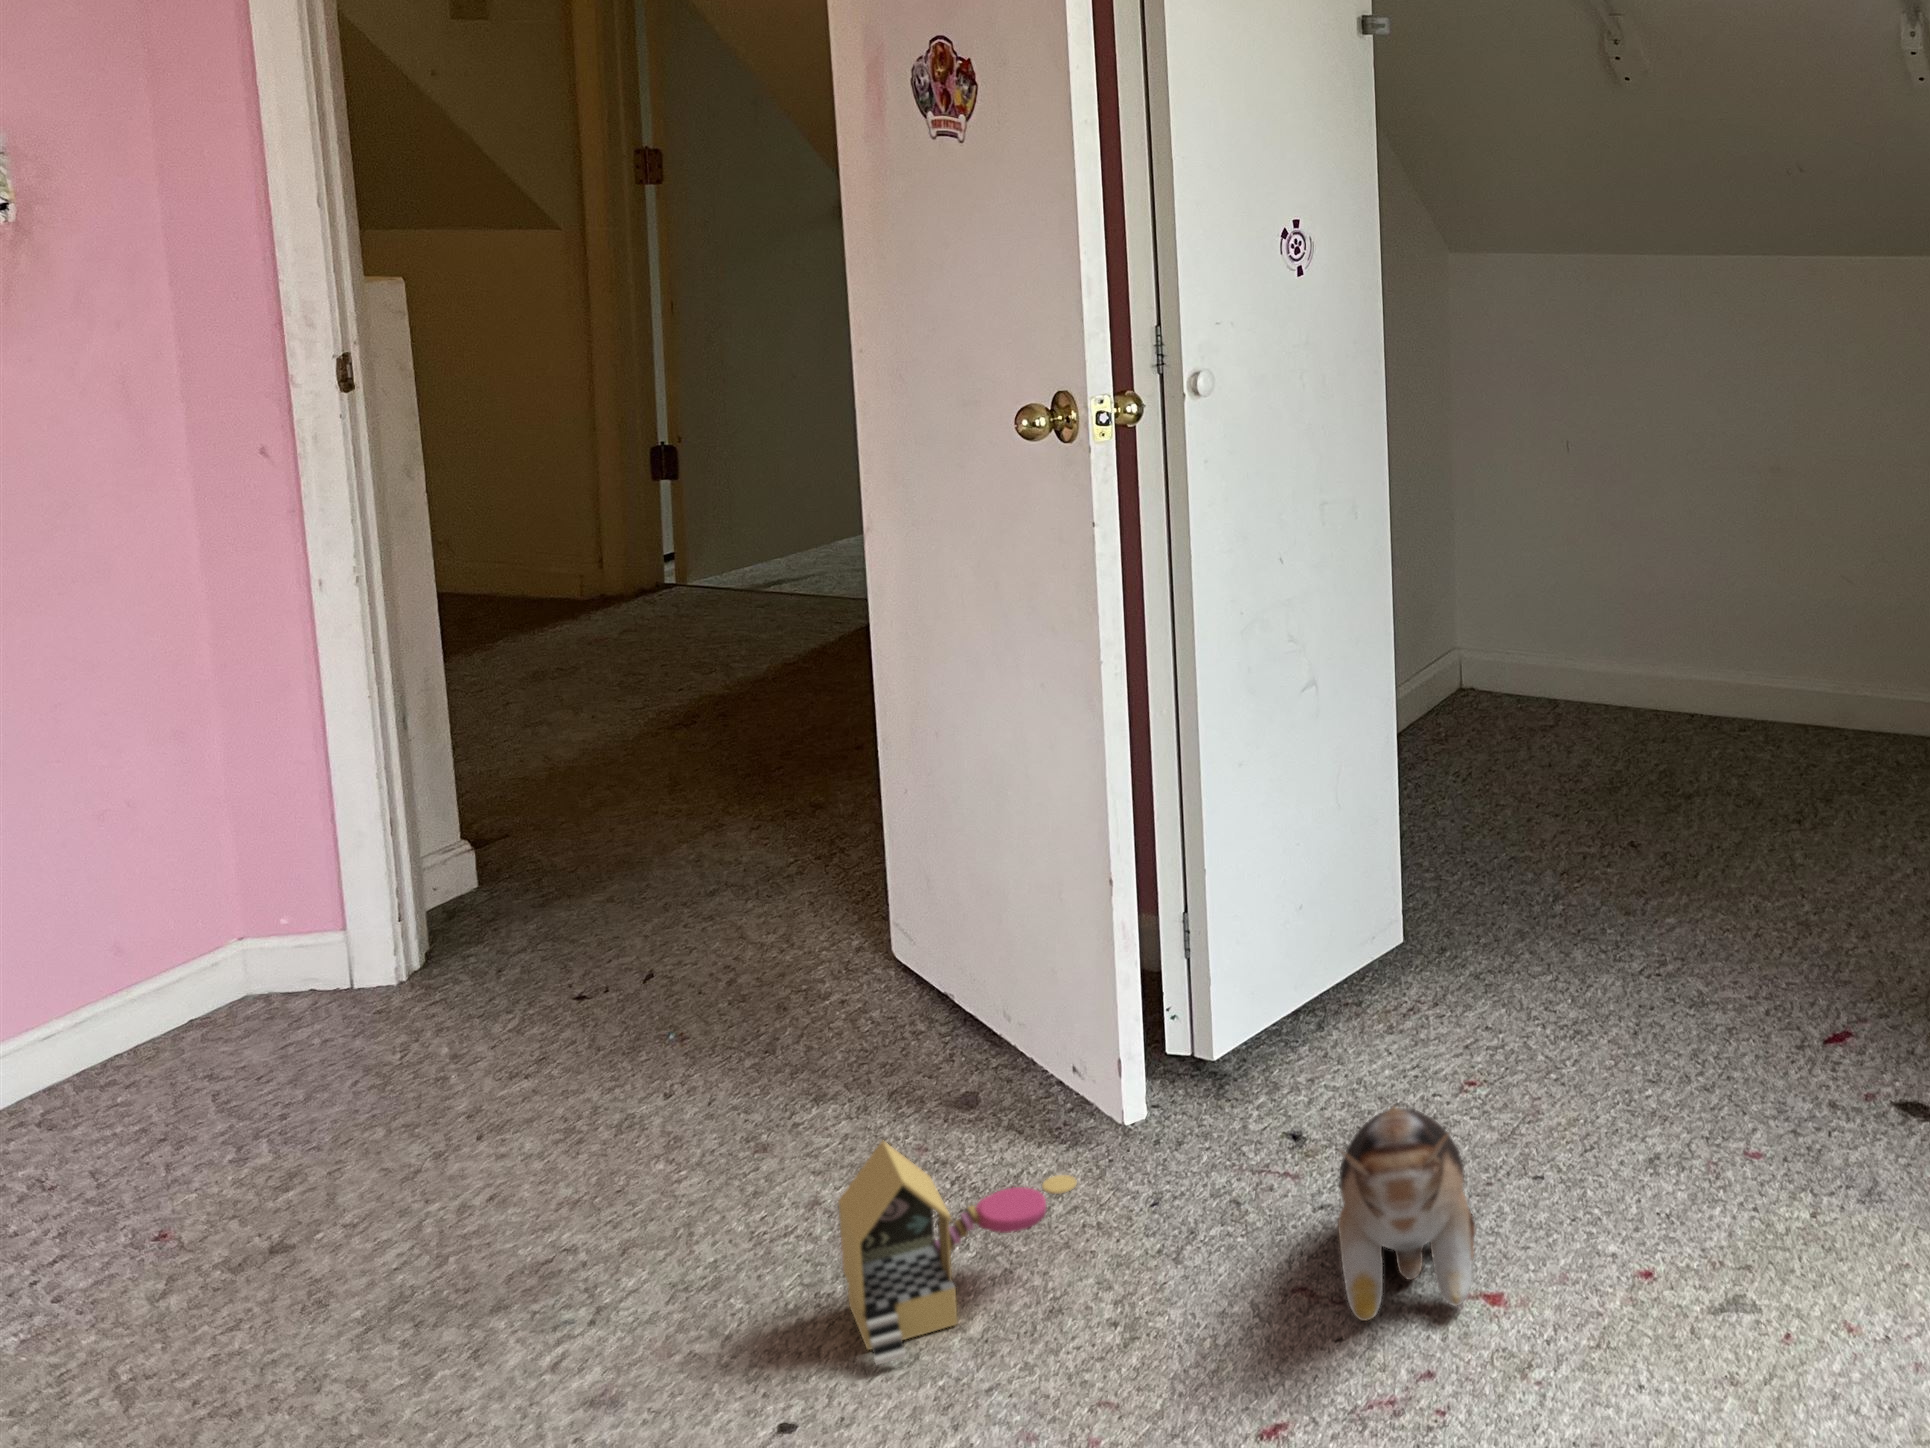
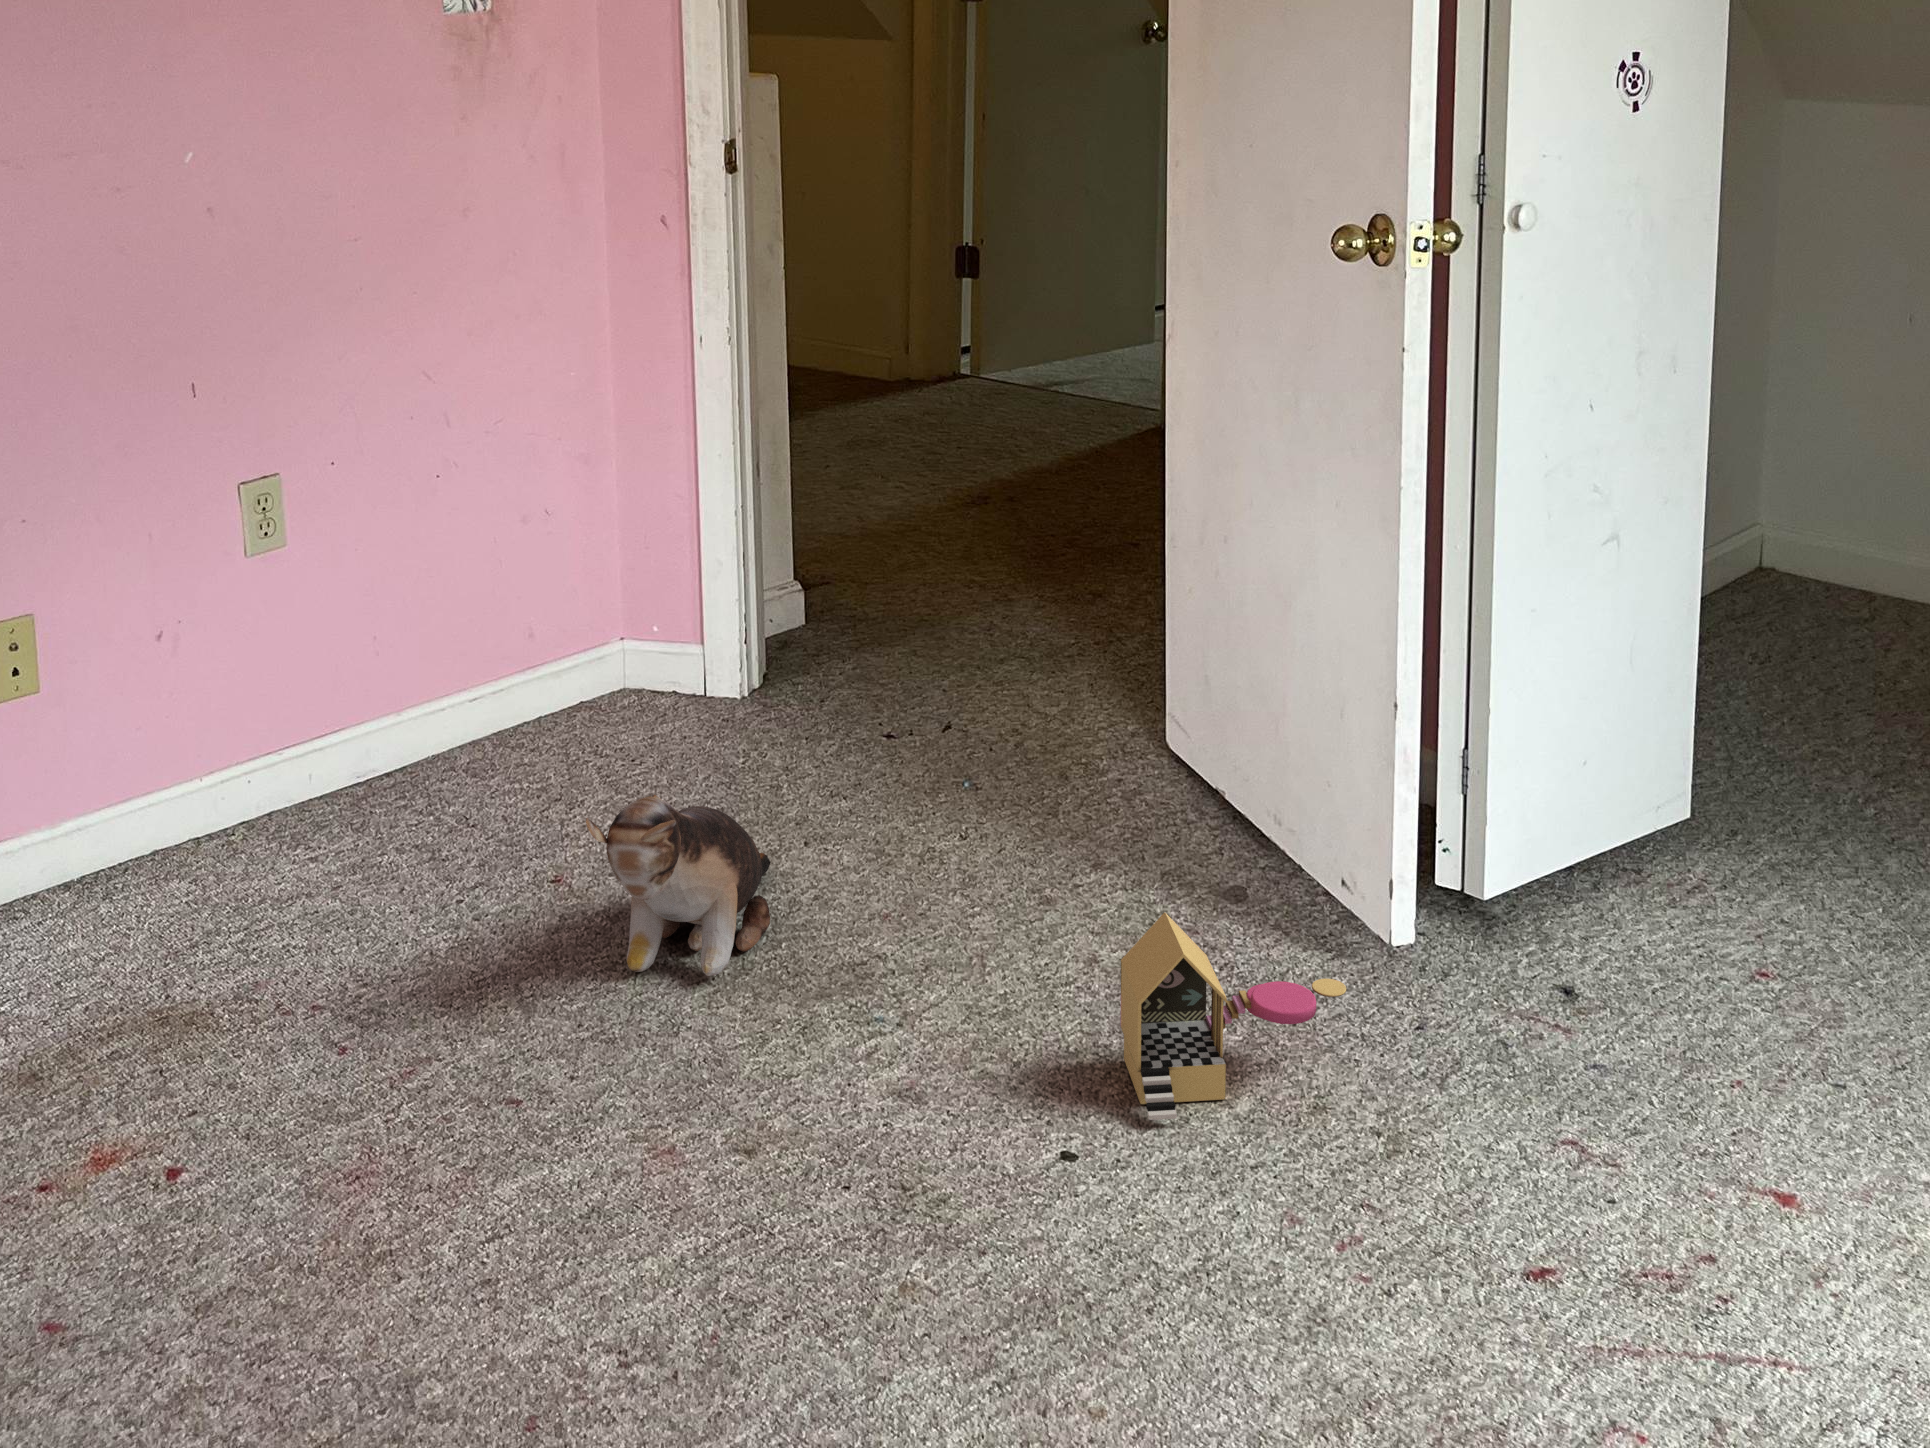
plush toy: present [1338,1107,1475,1321] -> present [586,795,770,976]

